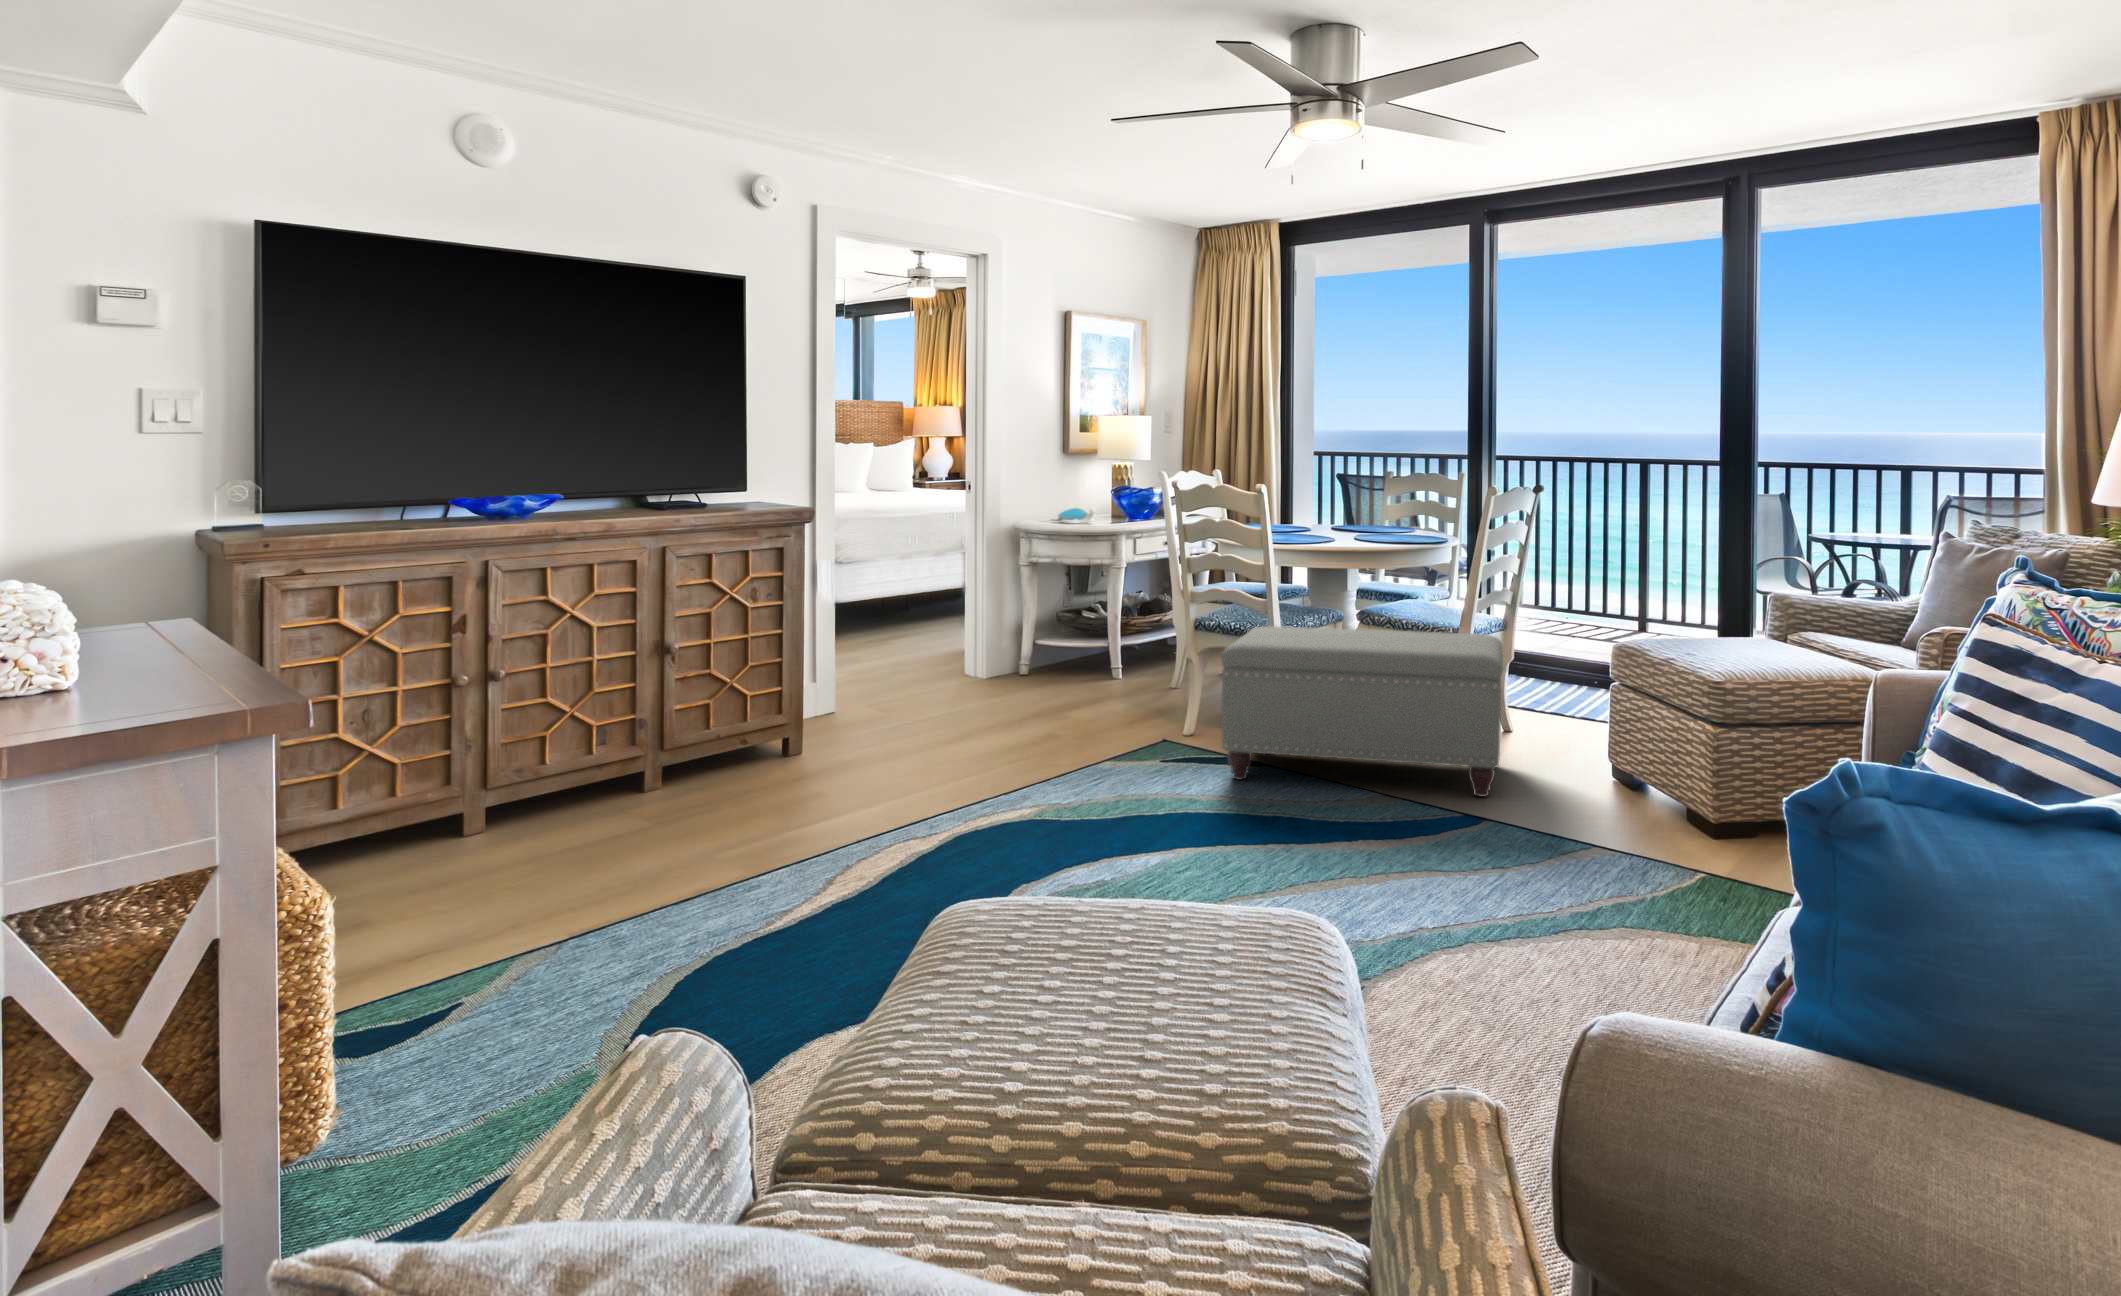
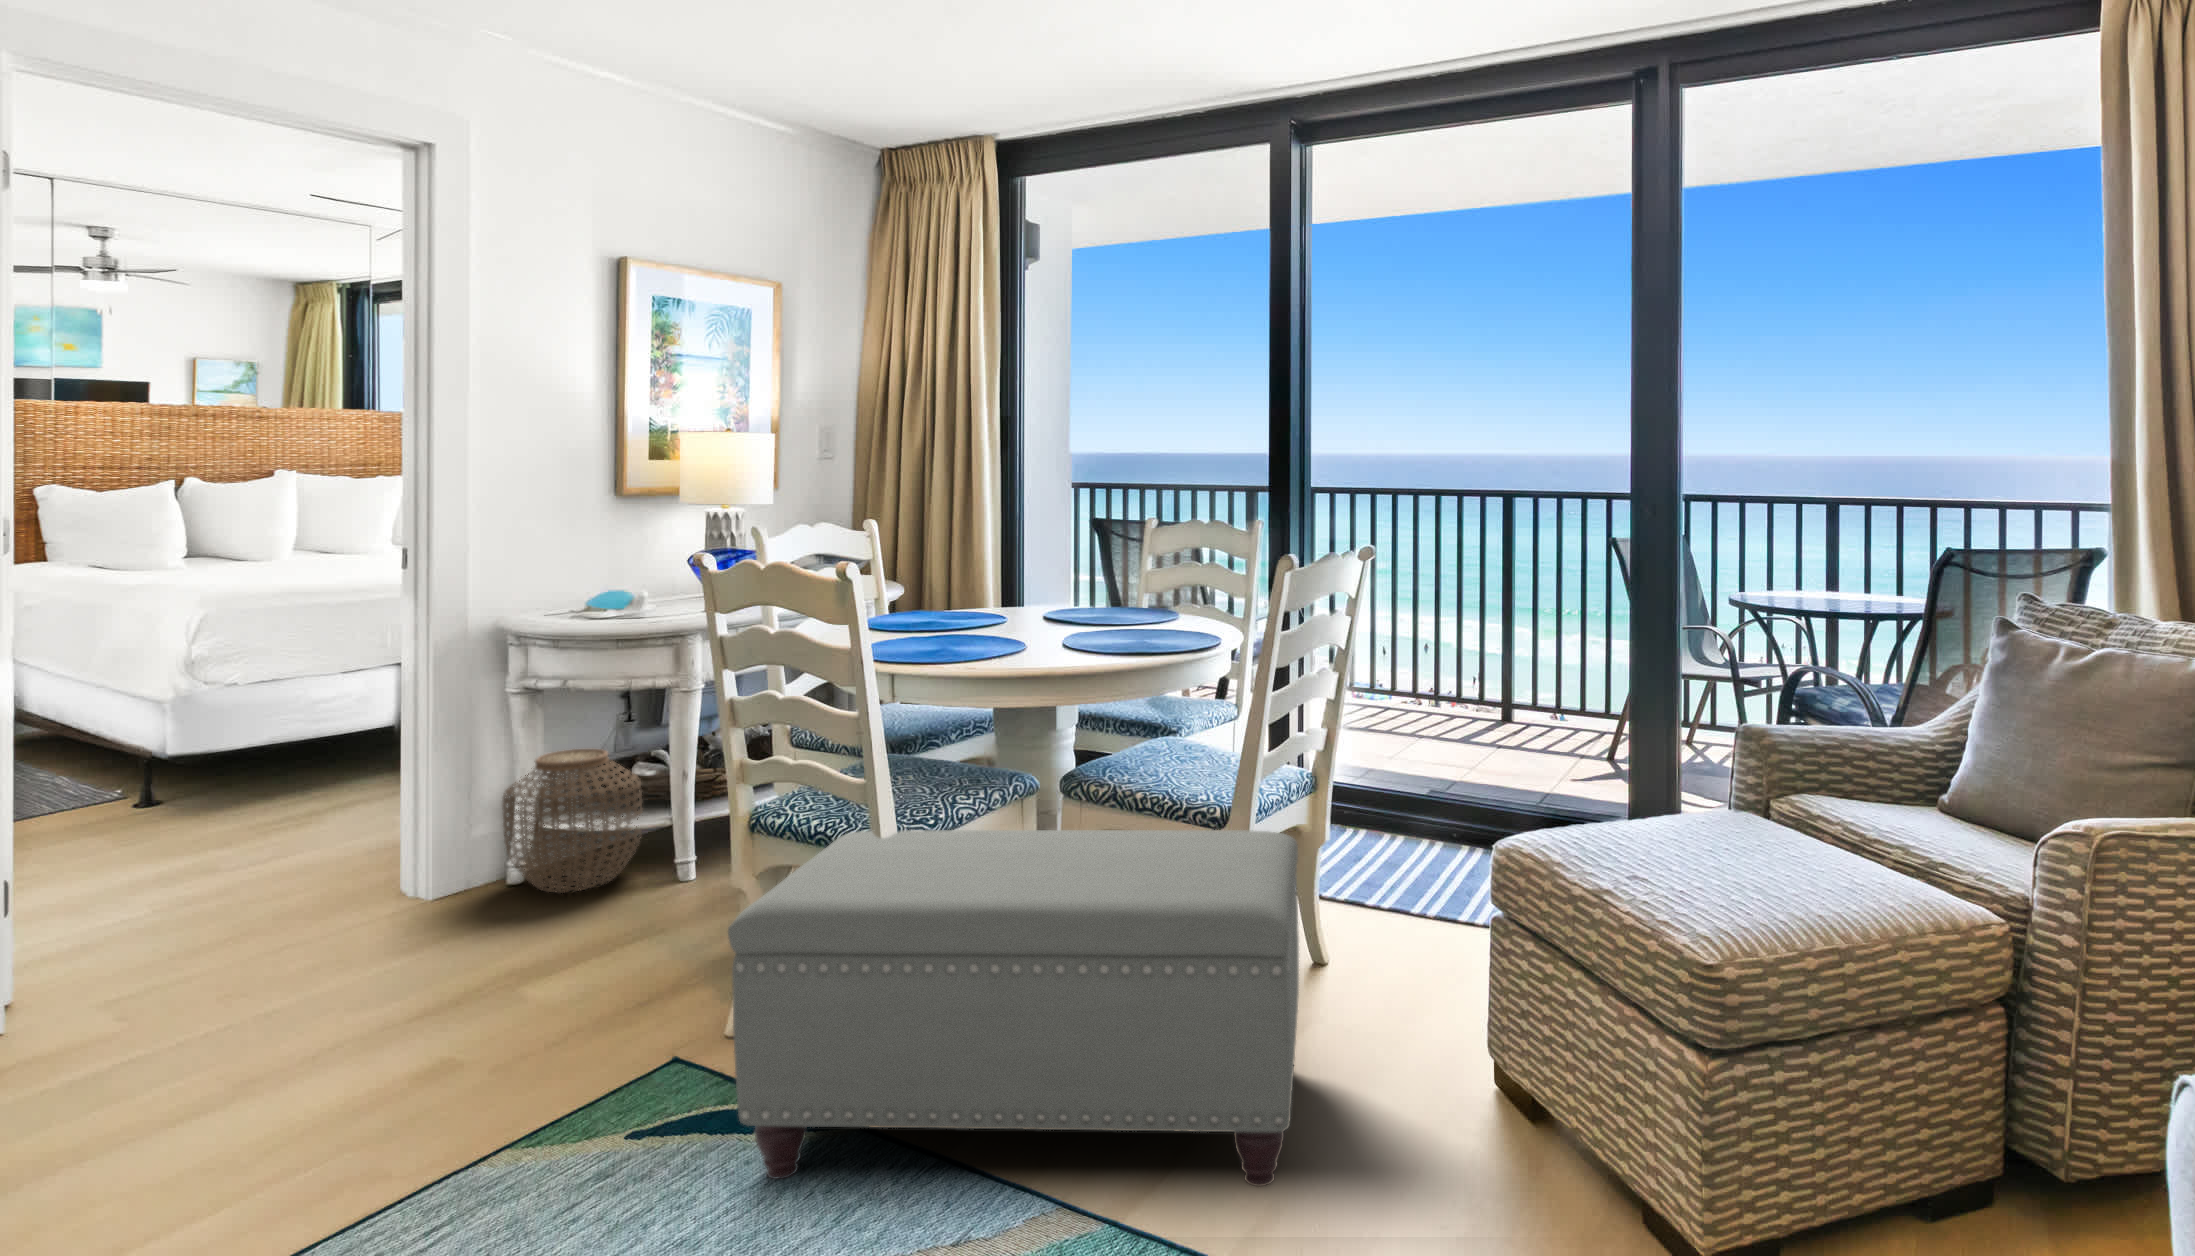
woven basket: none [1023,600,1095,679] -> present [503,749,642,892]

